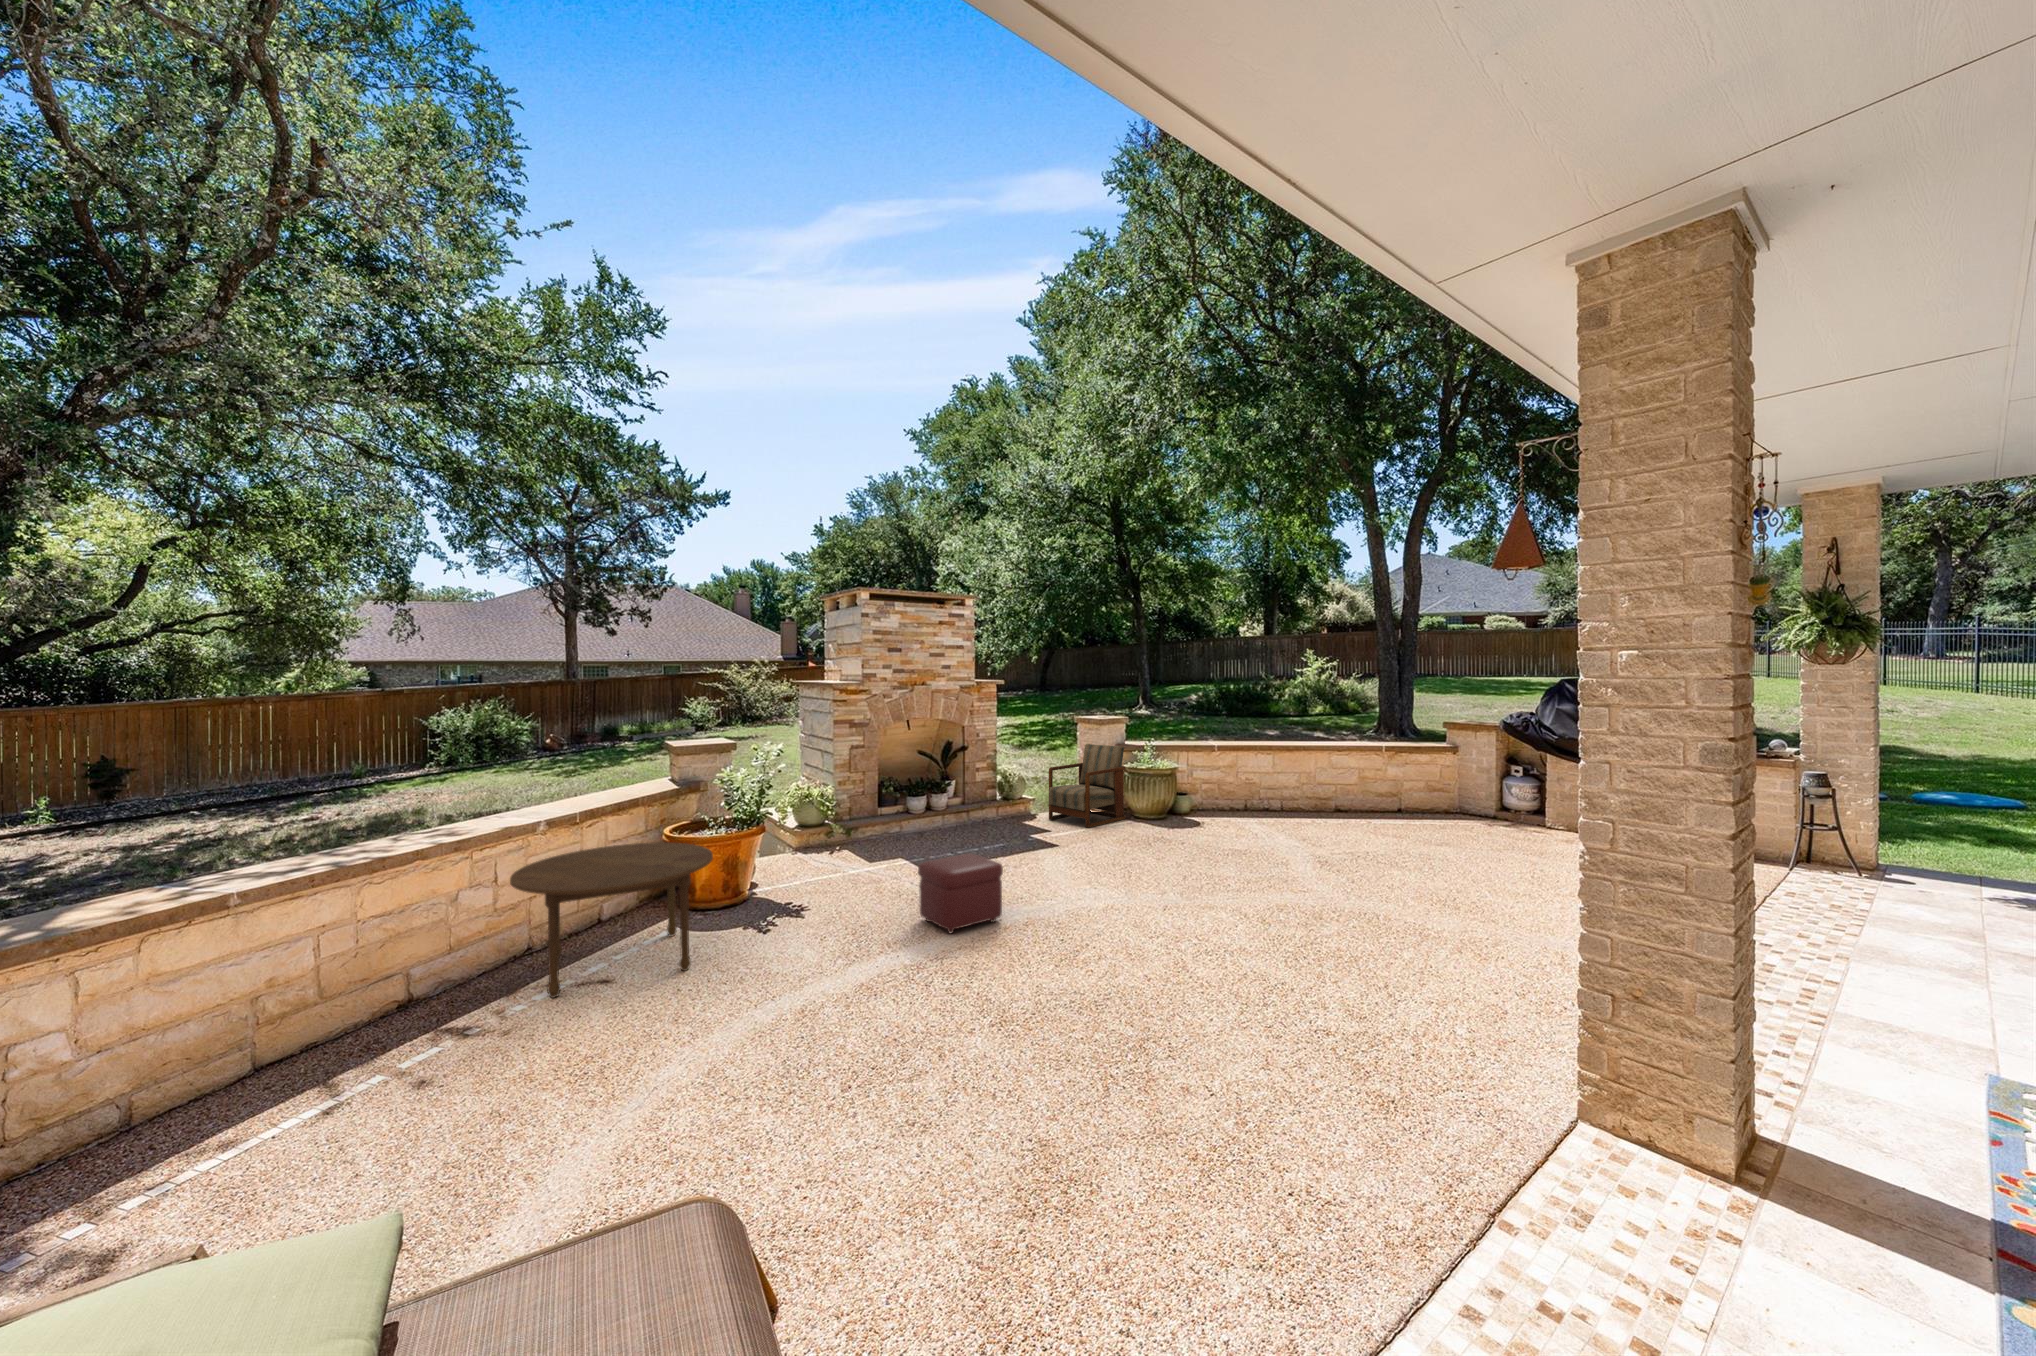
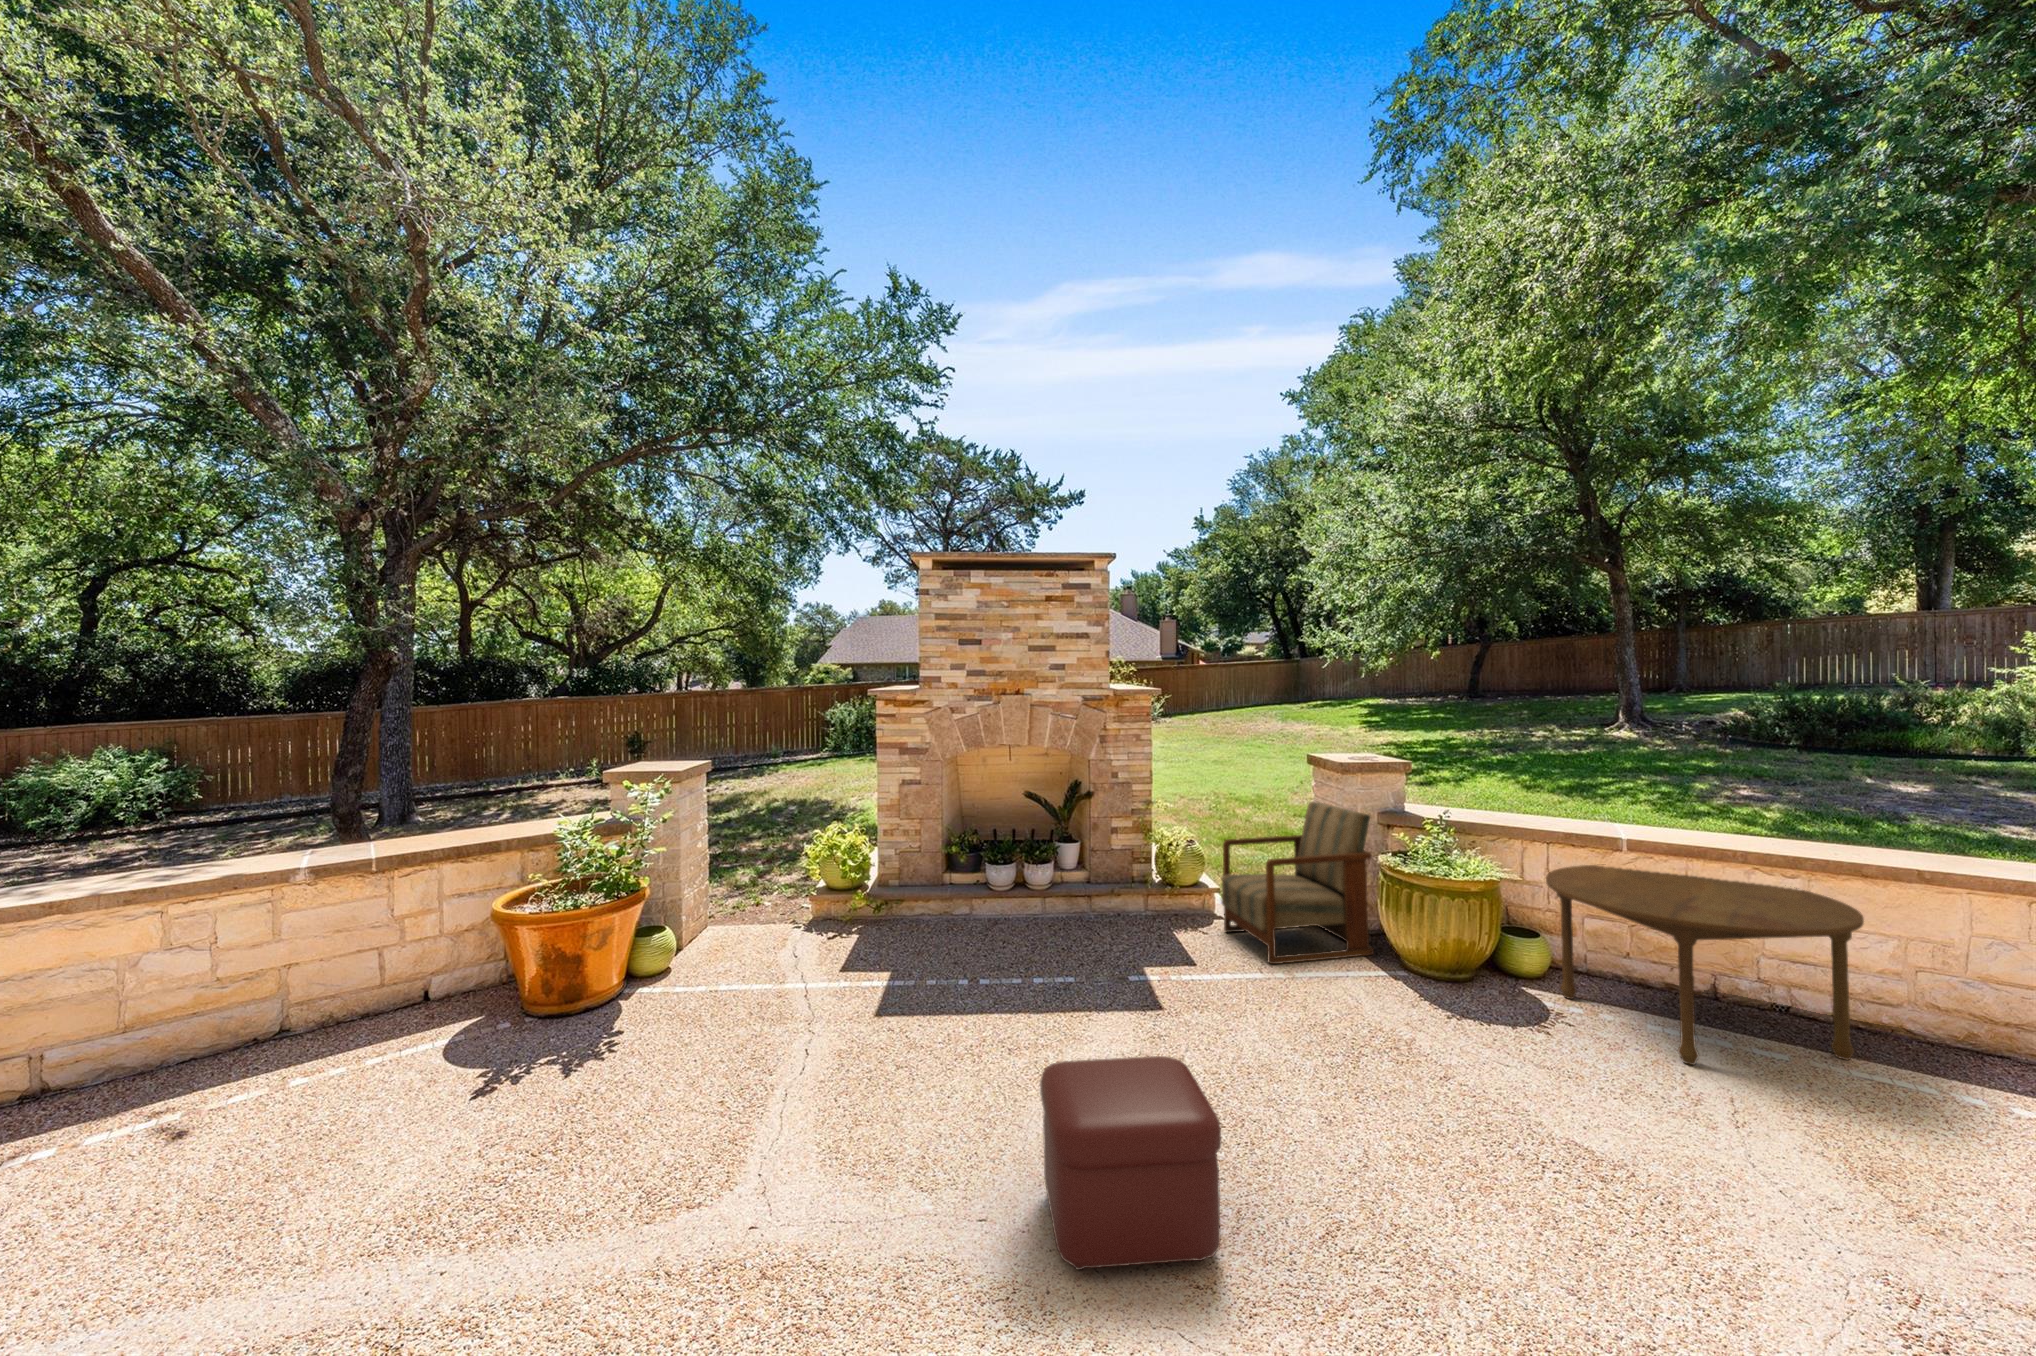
dining table: present [510,842,713,998] -> present [1546,865,1864,1065]
ottoman: present [918,853,1003,933] -> present [1040,1056,1221,1270]

